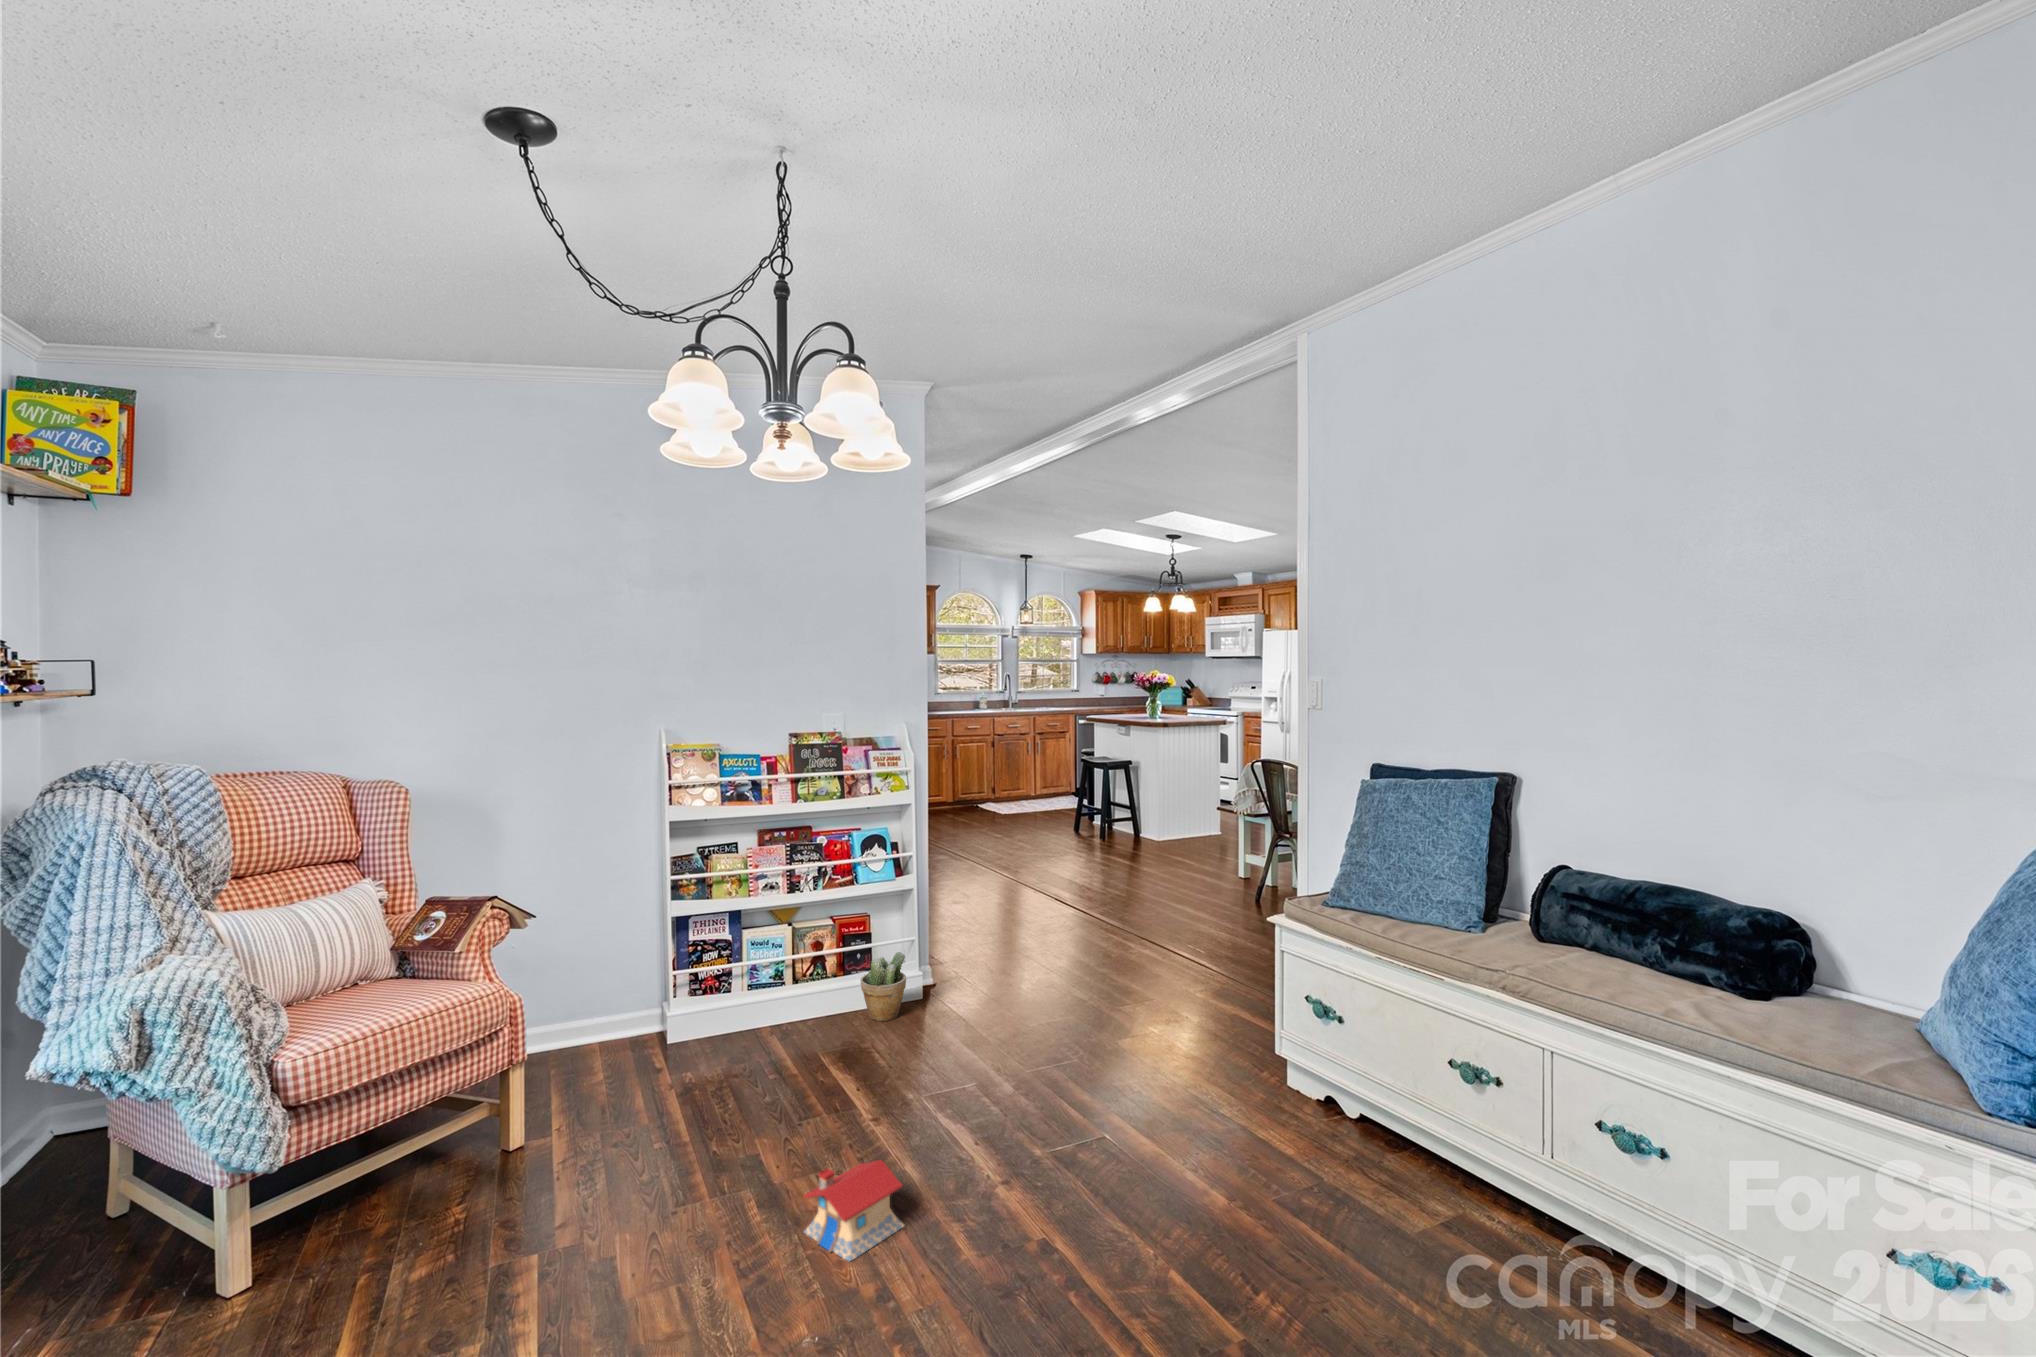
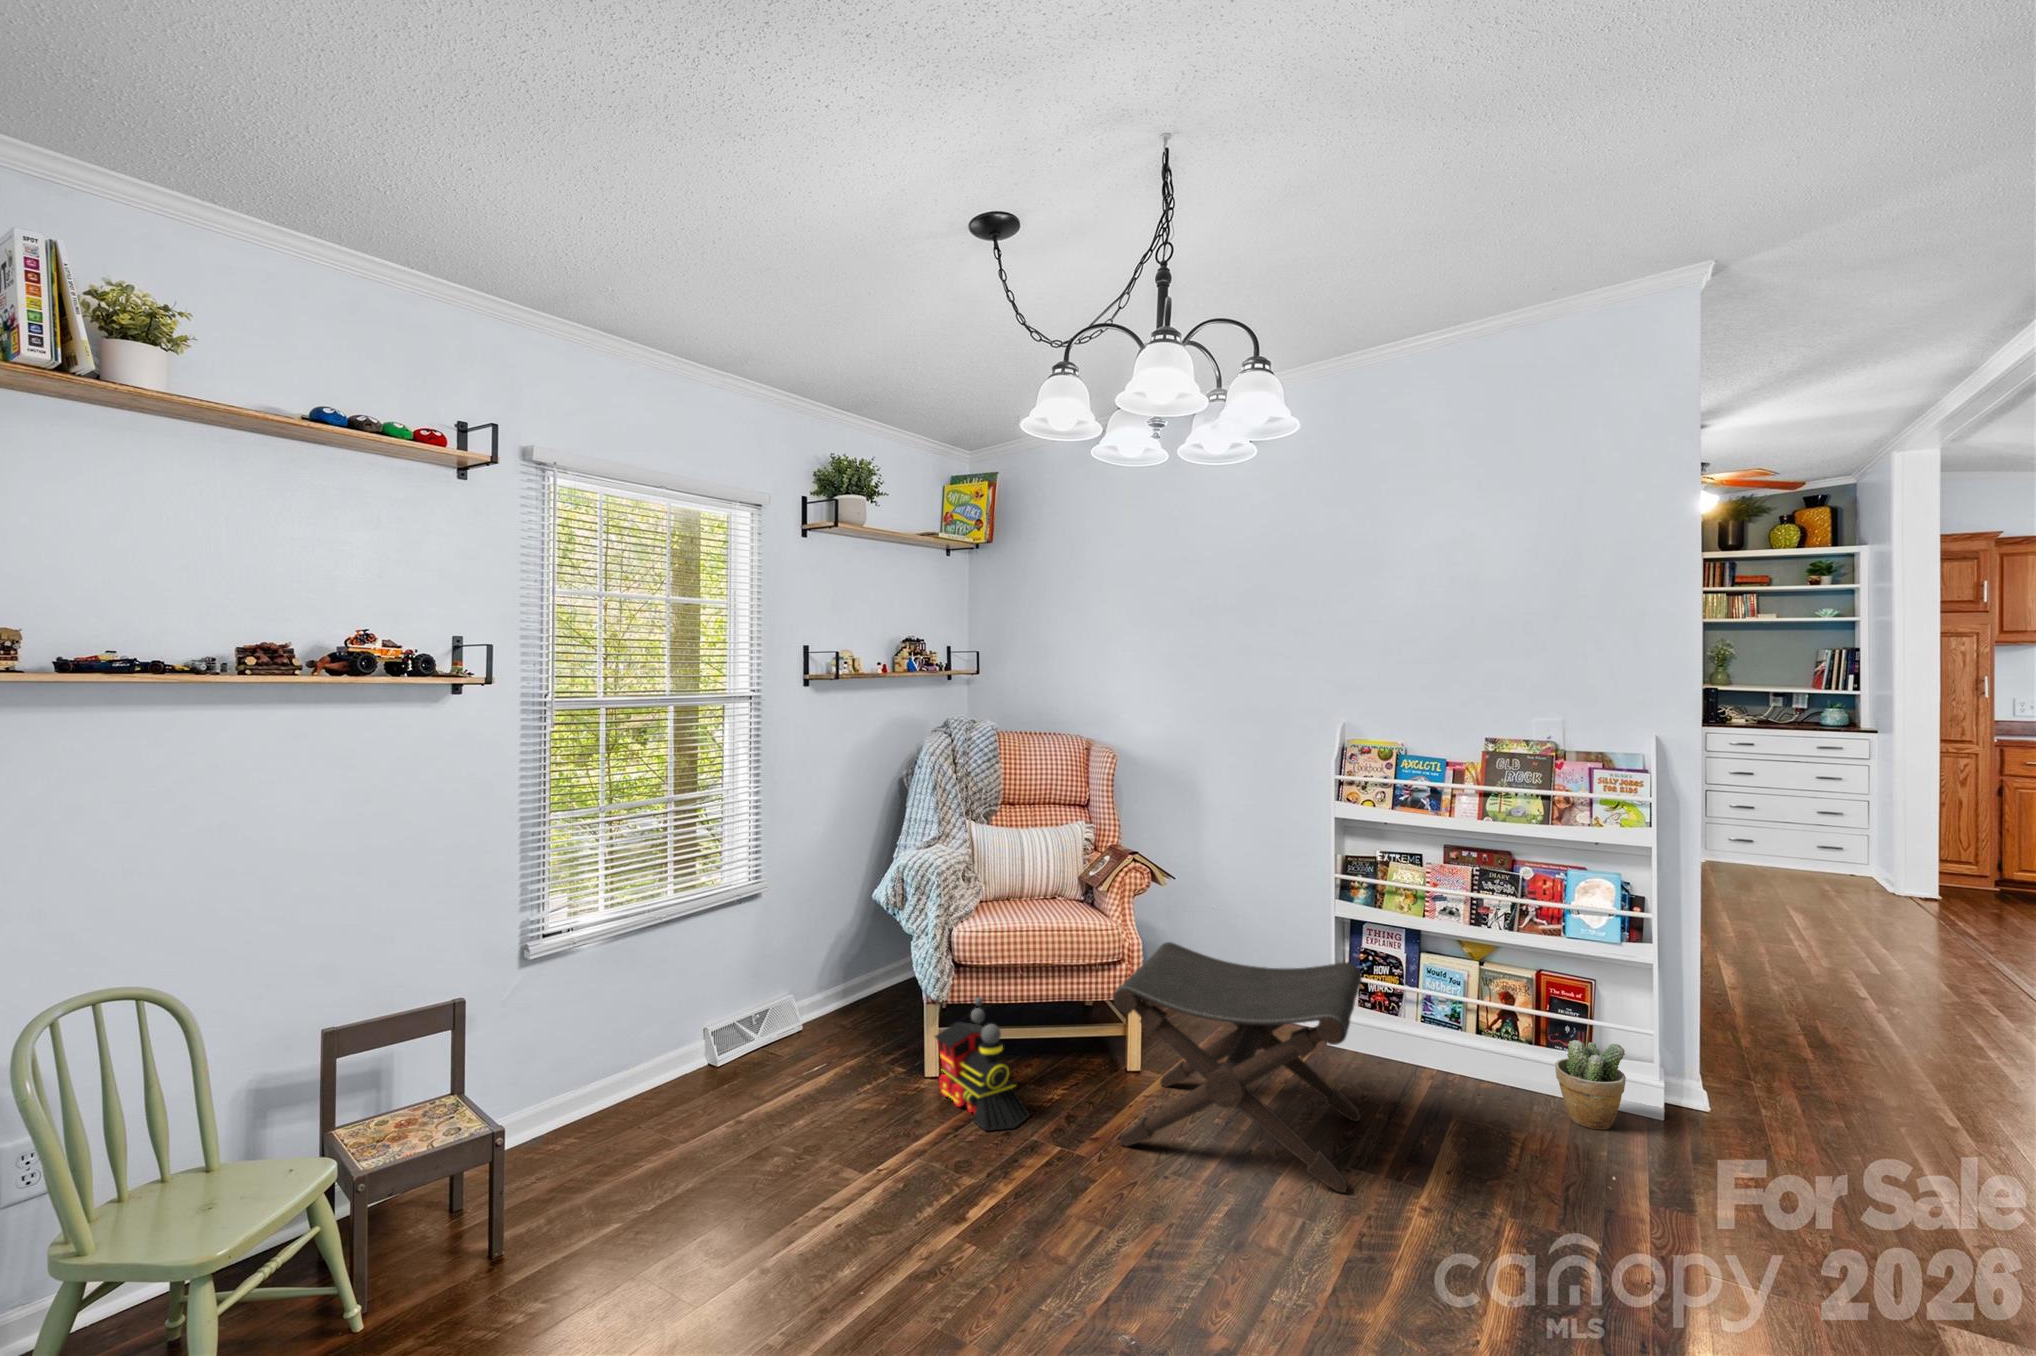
footstool: none [547,949,818,1220] -> present [1114,942,1362,1192]
toy train: none [261,1145,451,1315] -> present [935,997,1030,1131]
toy house: present [804,1160,904,1261] -> none [1227,1202,1321,1323]

